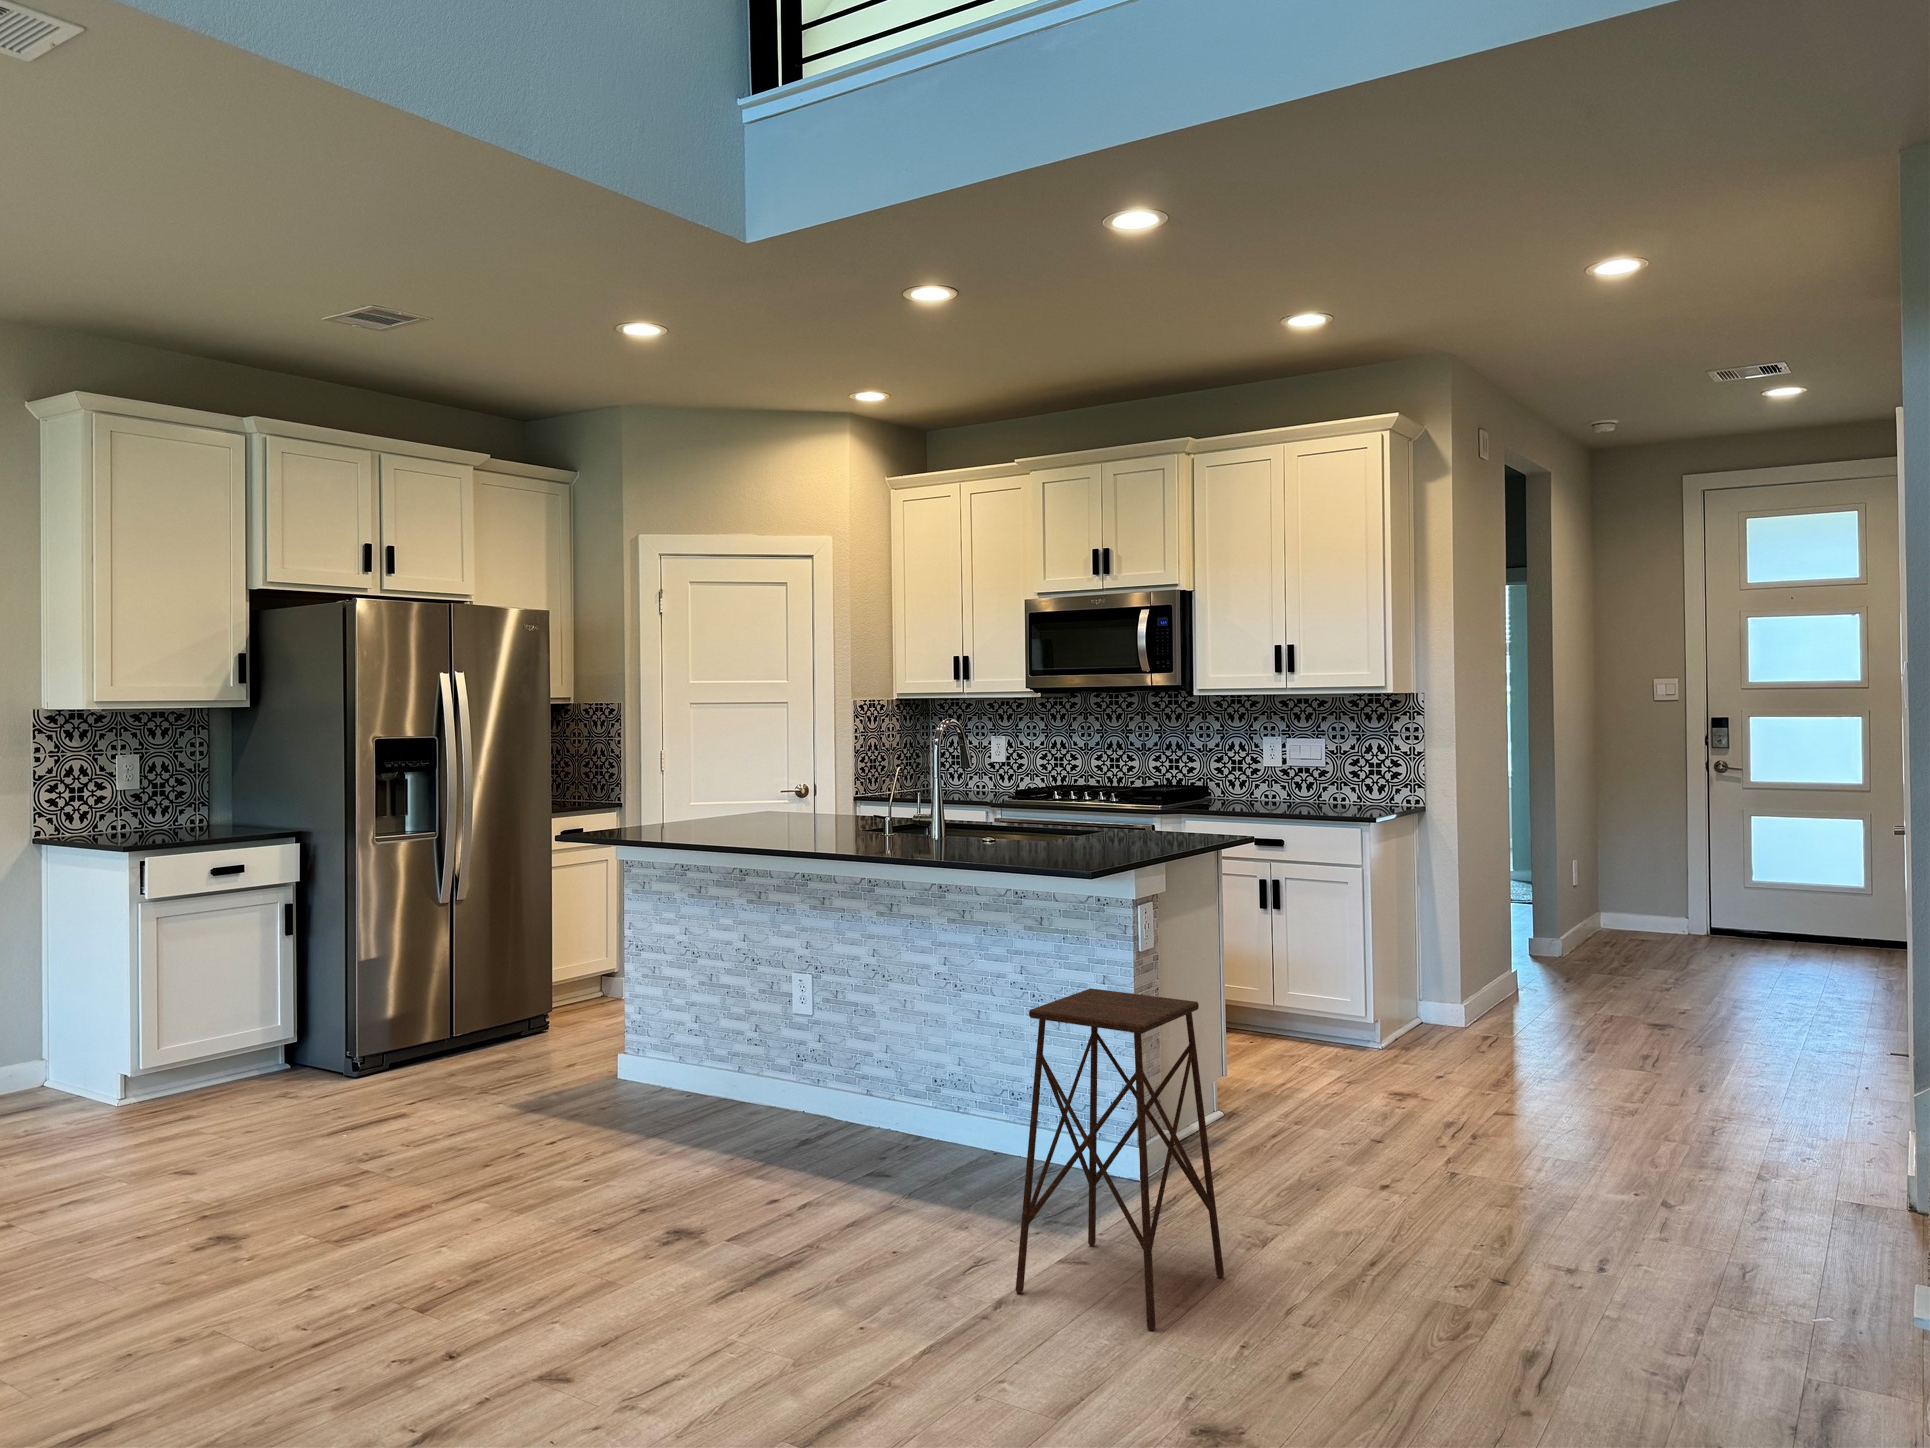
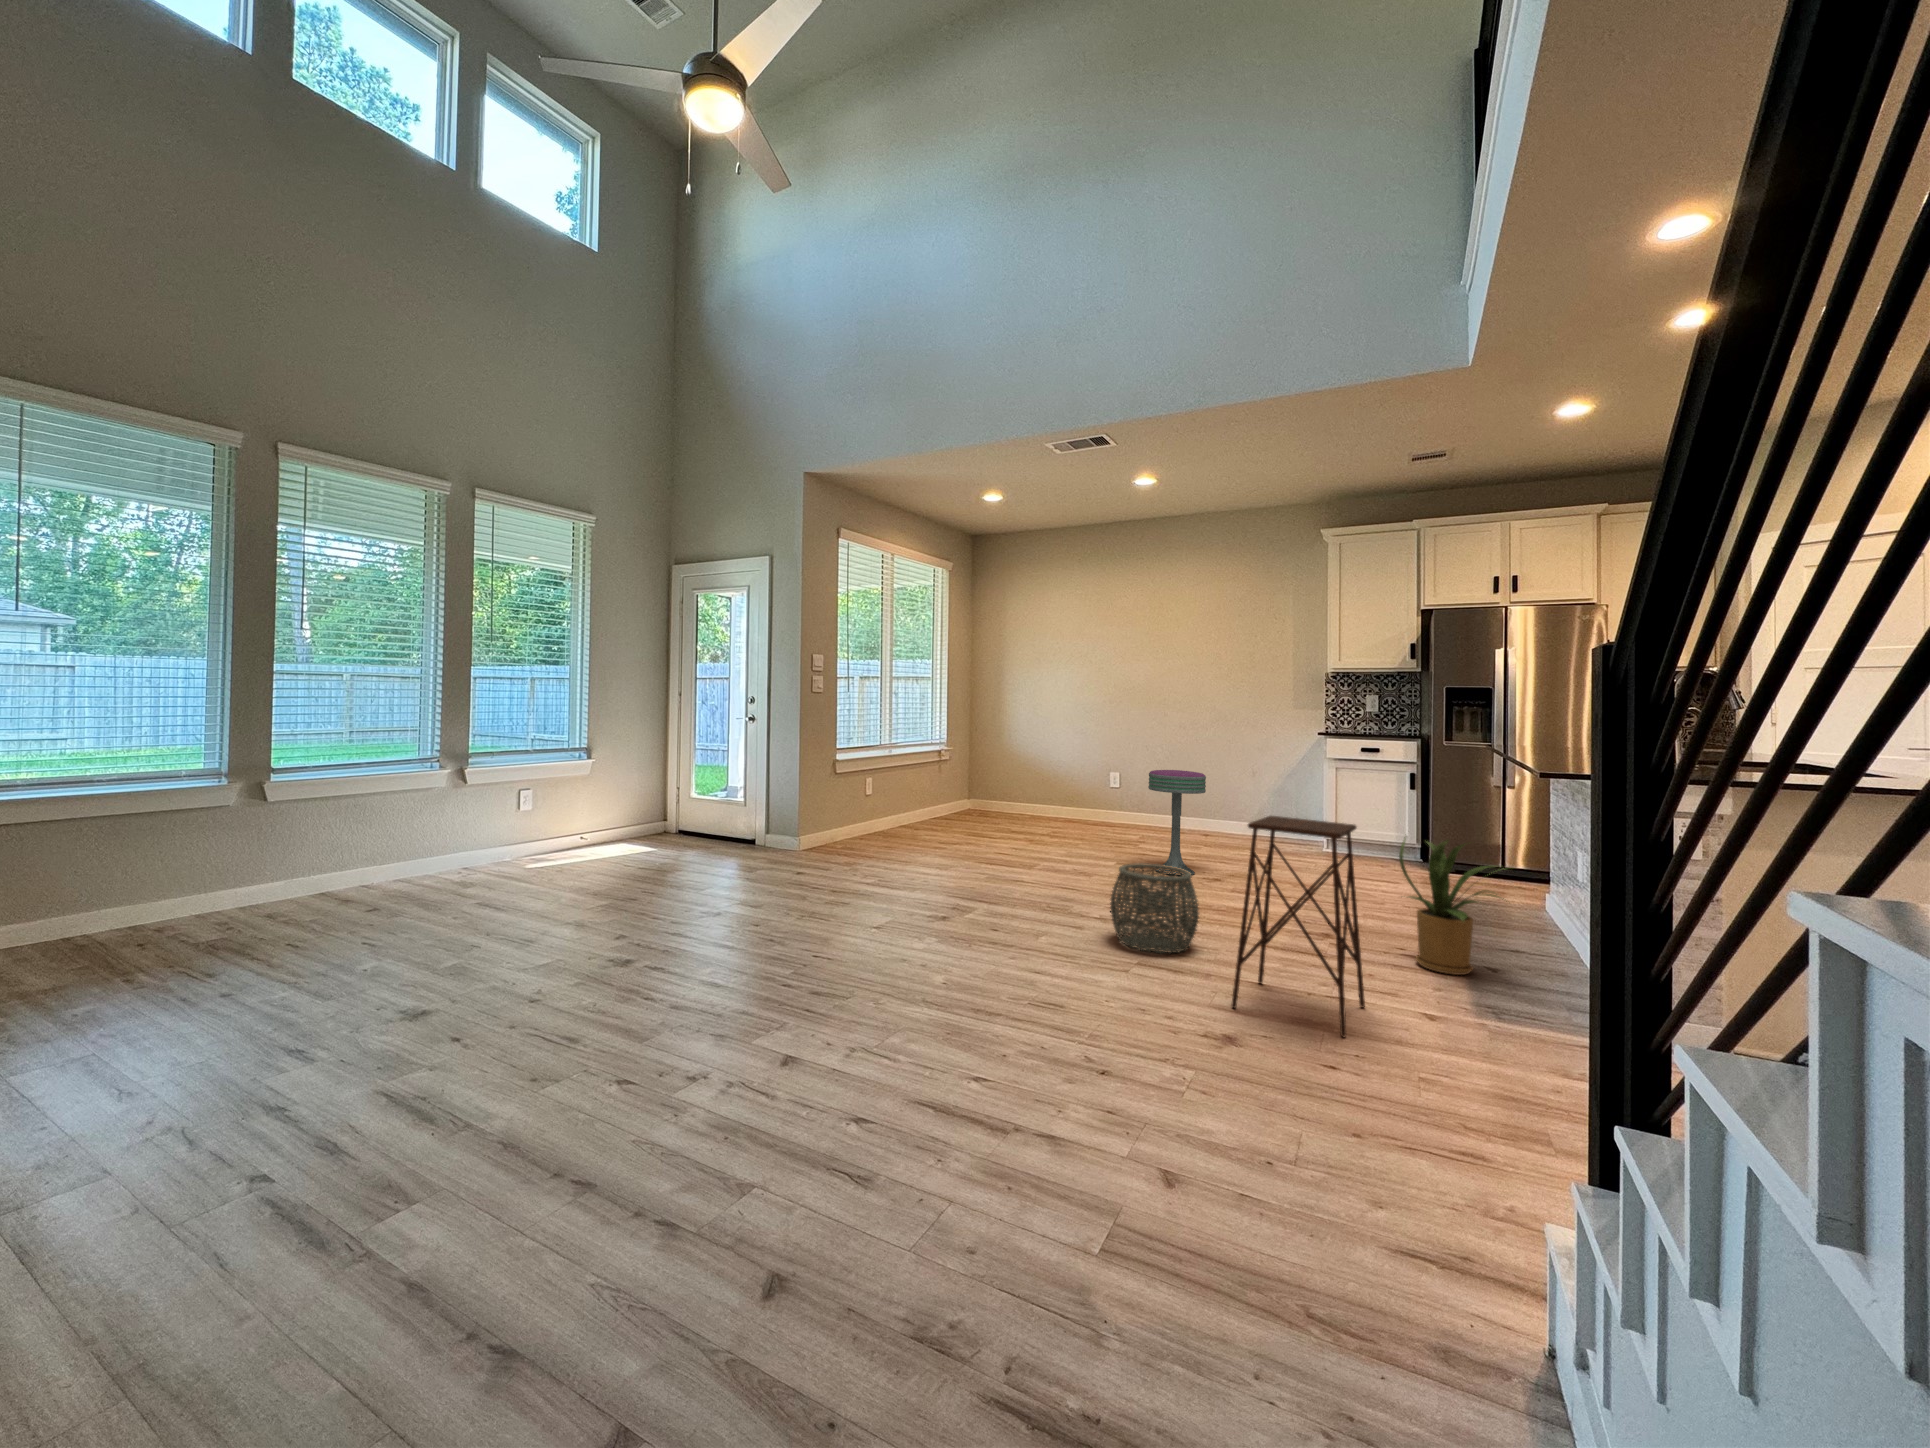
house plant: none [799,977,976,1179] -> present [1399,839,1504,975]
bar stool: none [104,990,260,1275] -> present [1148,770,1206,875]
woven basket: none [723,1174,904,1384] -> present [1110,863,1199,953]

